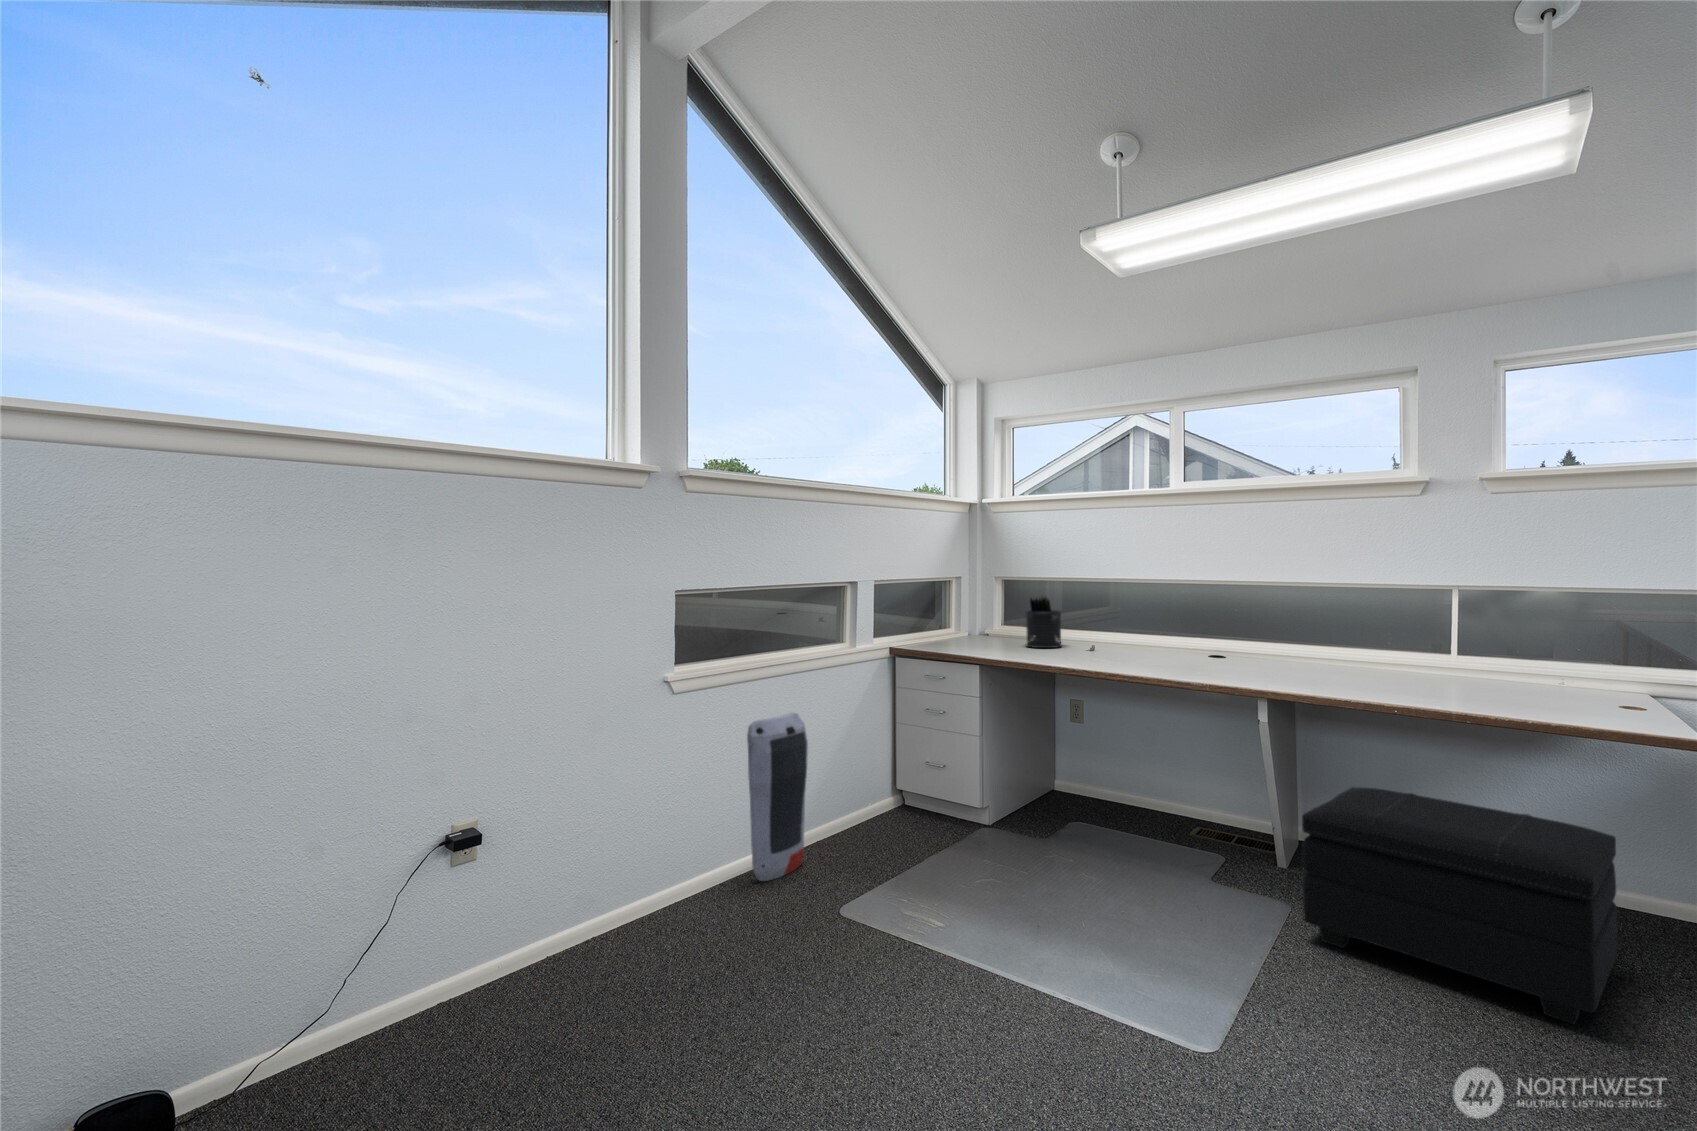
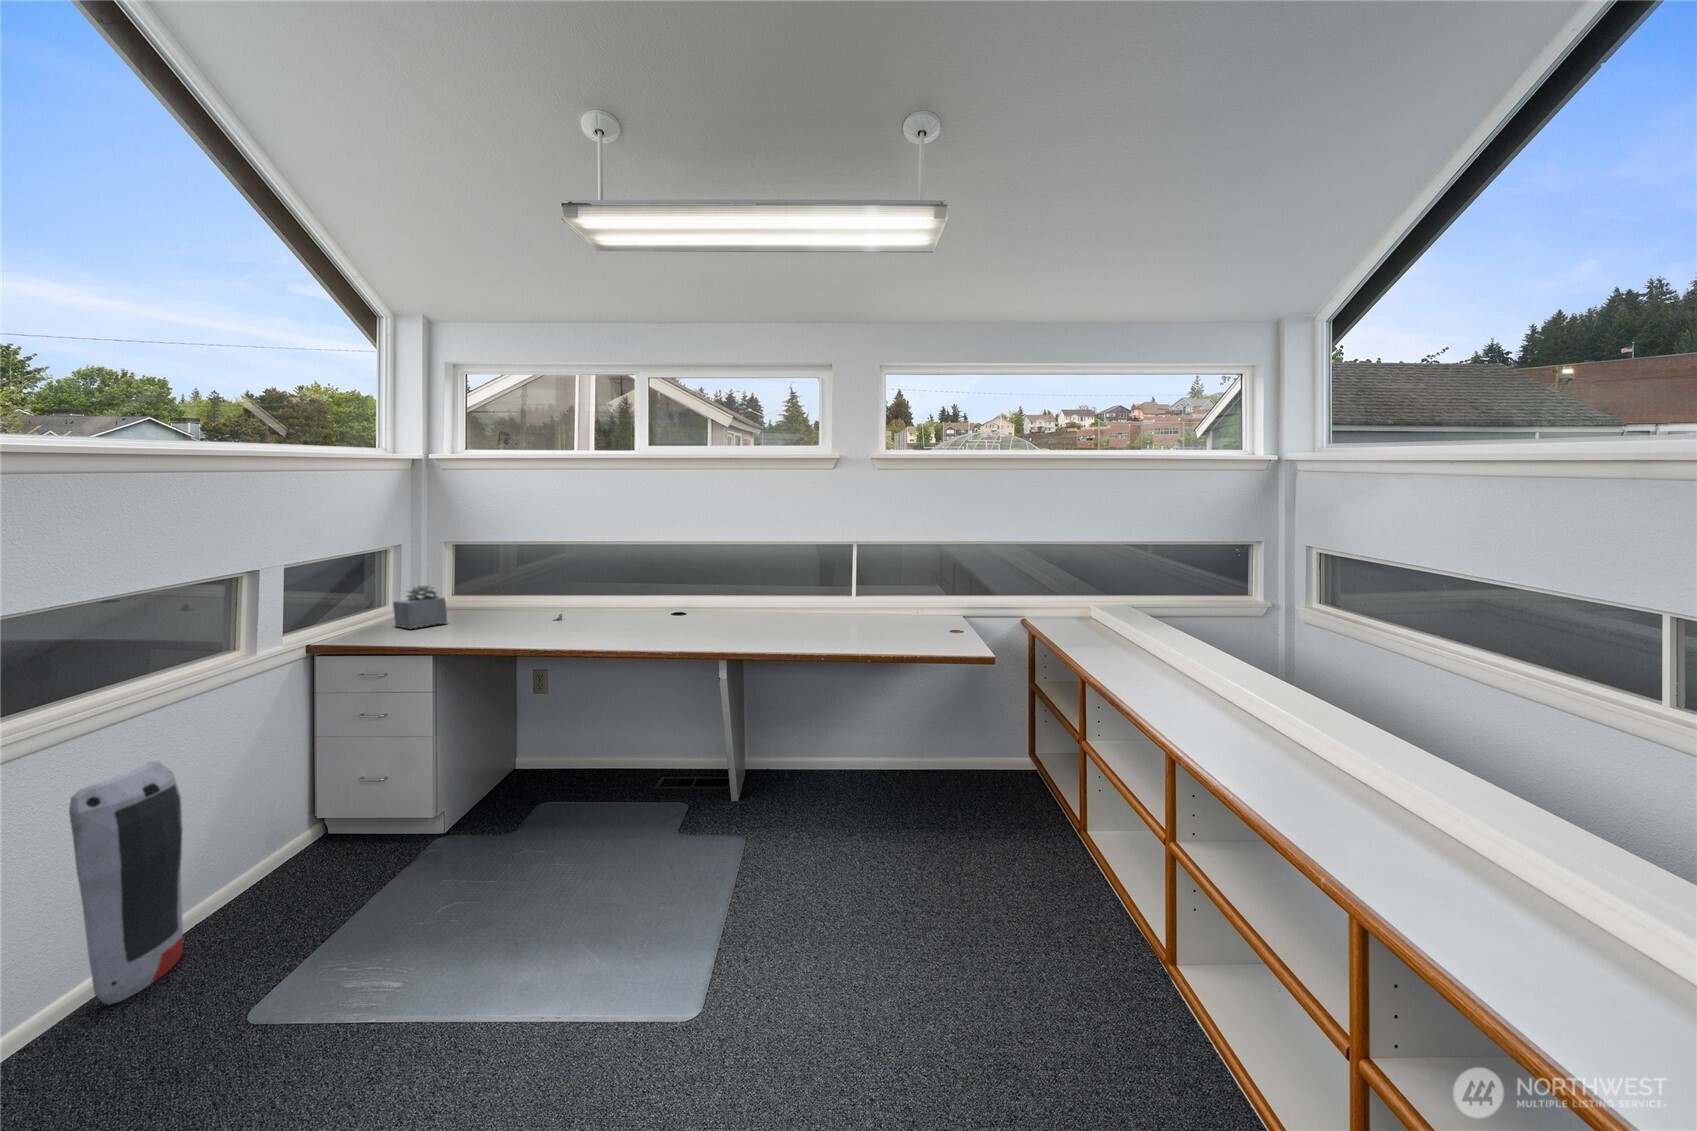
pen holder: present [1026,597,1062,648] -> none [483,568,527,629]
succulent plant: none [956,606,997,643] -> present [393,584,447,628]
footstool: present [1302,787,1617,1024] -> none [759,734,954,891]

